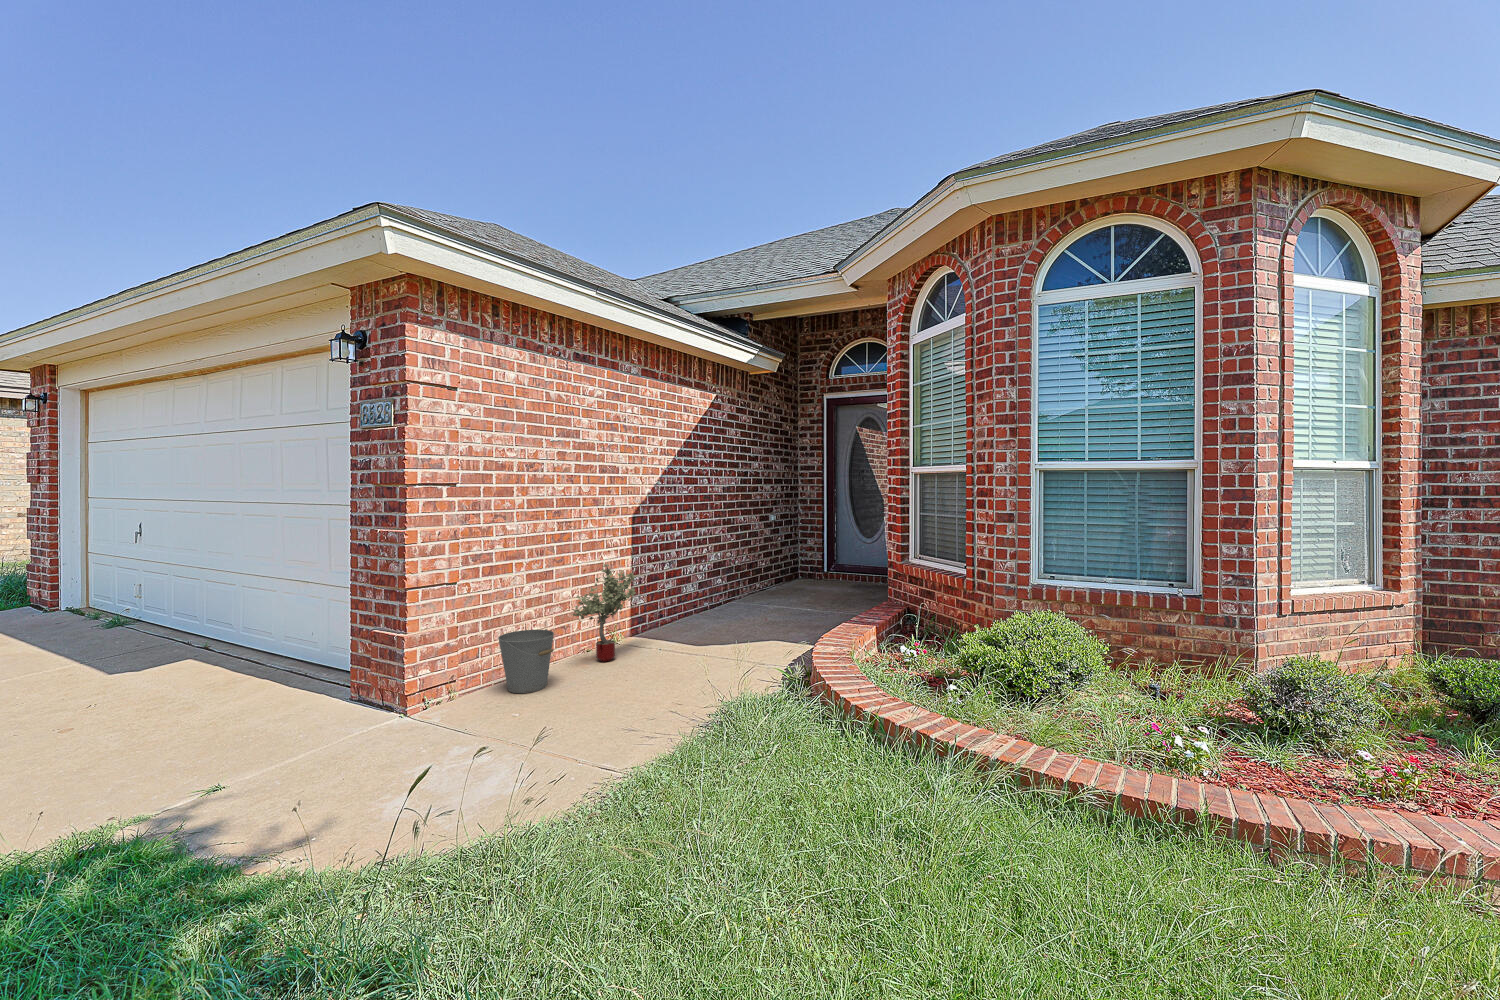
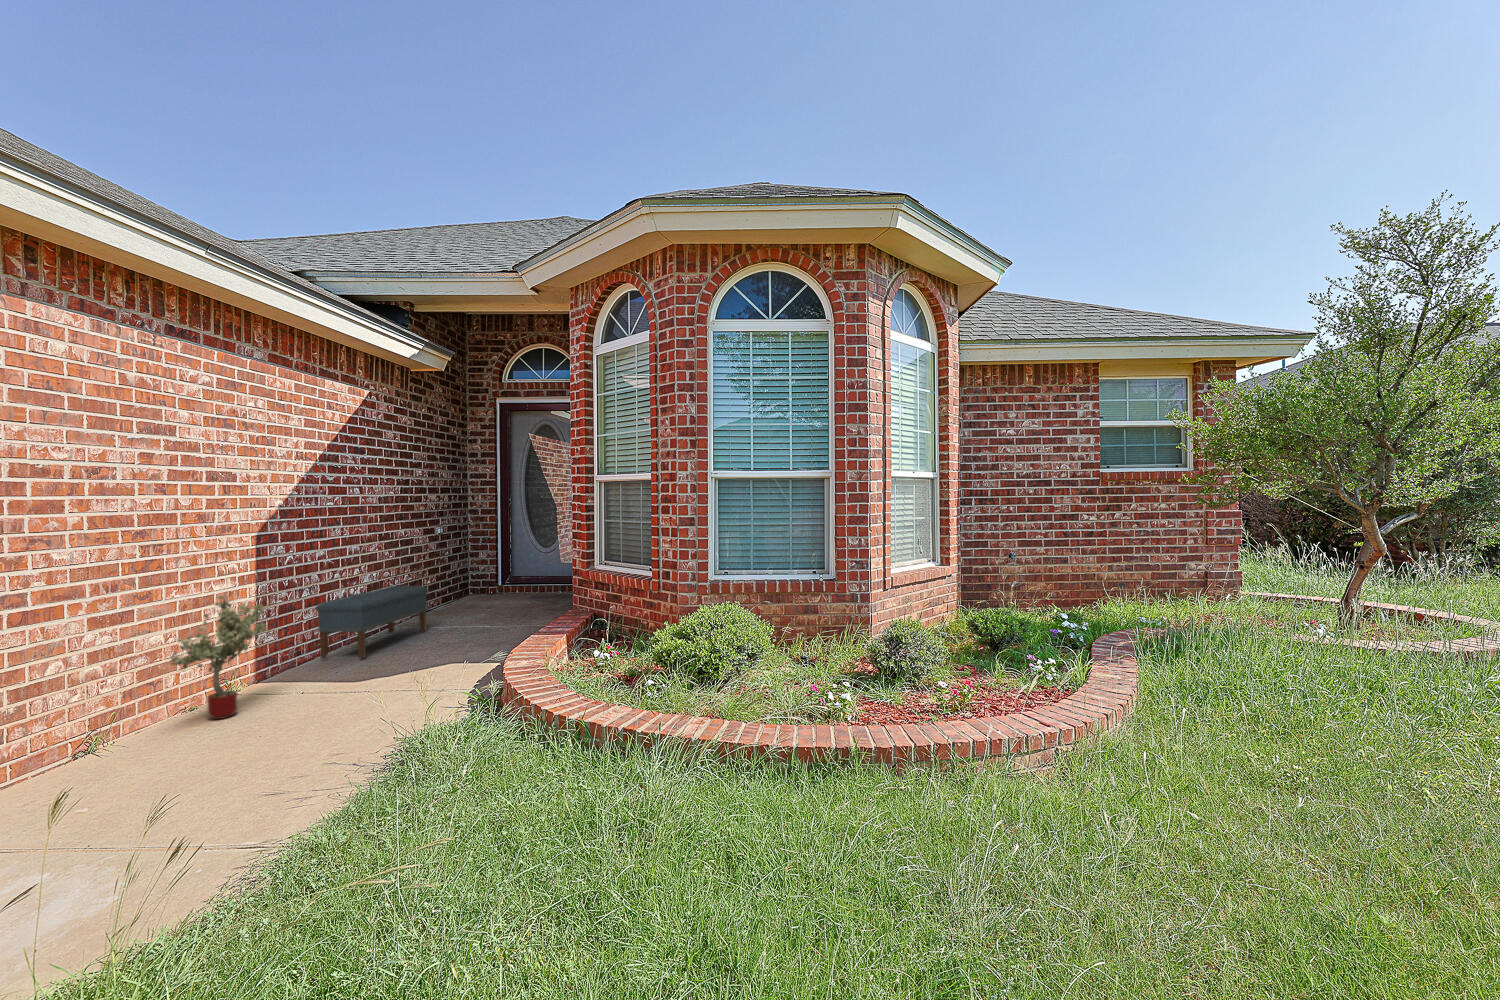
bench: none [674,564,760,625] -> present [316,586,428,659]
bucket: present [498,629,554,693] -> none [45,686,149,779]

